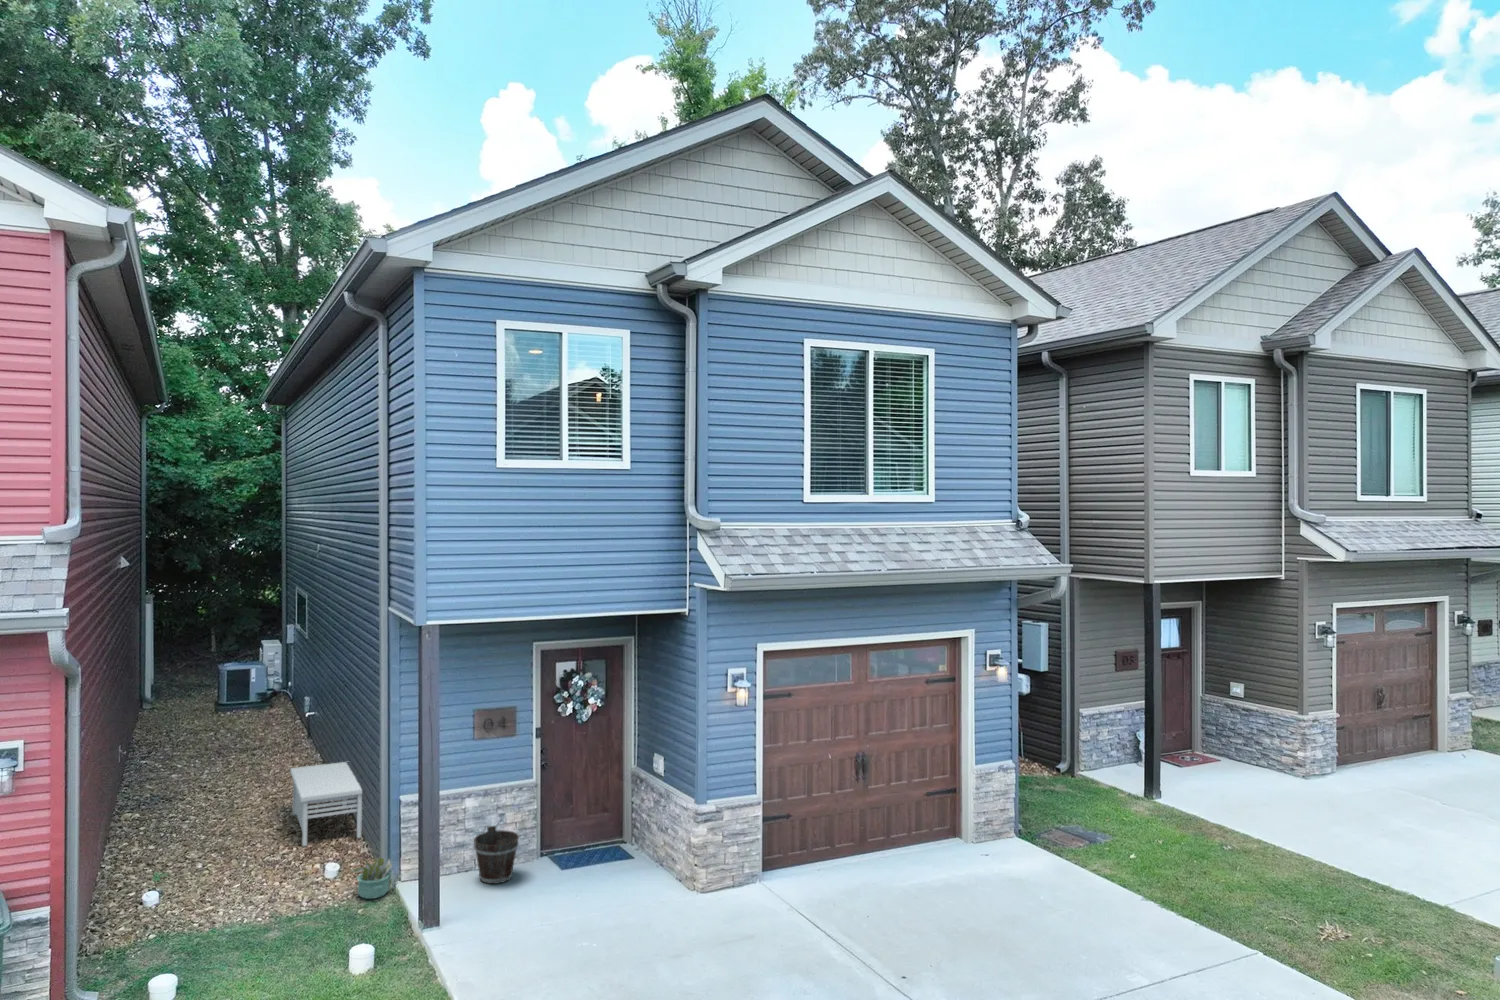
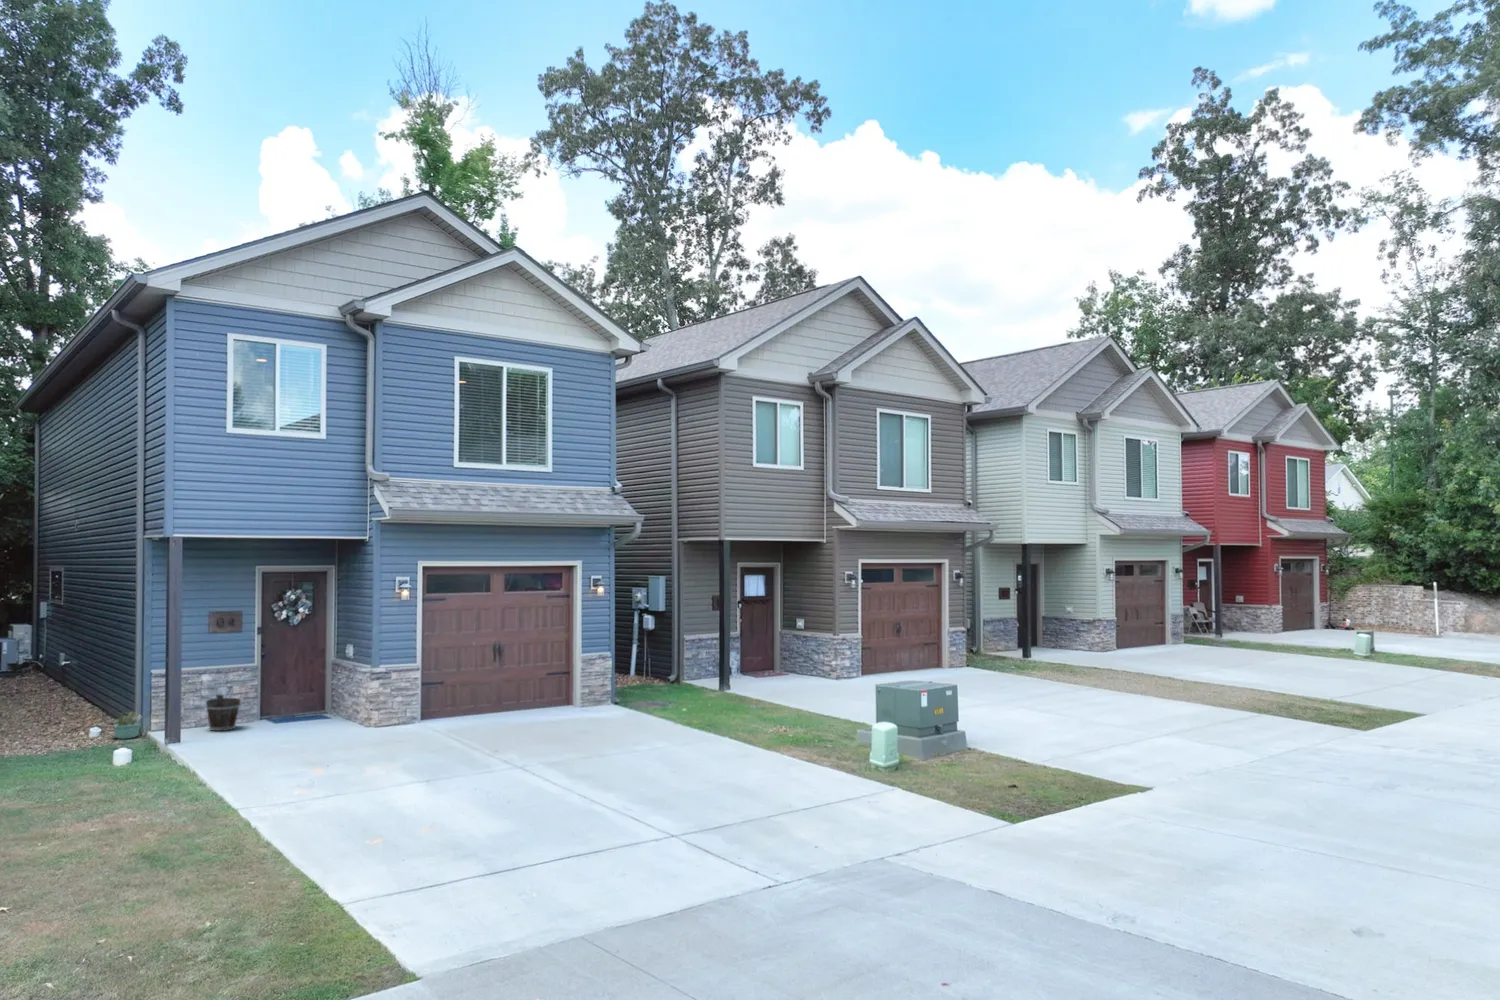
storage bench: present [290,762,362,846] -> none [52,673,118,723]

